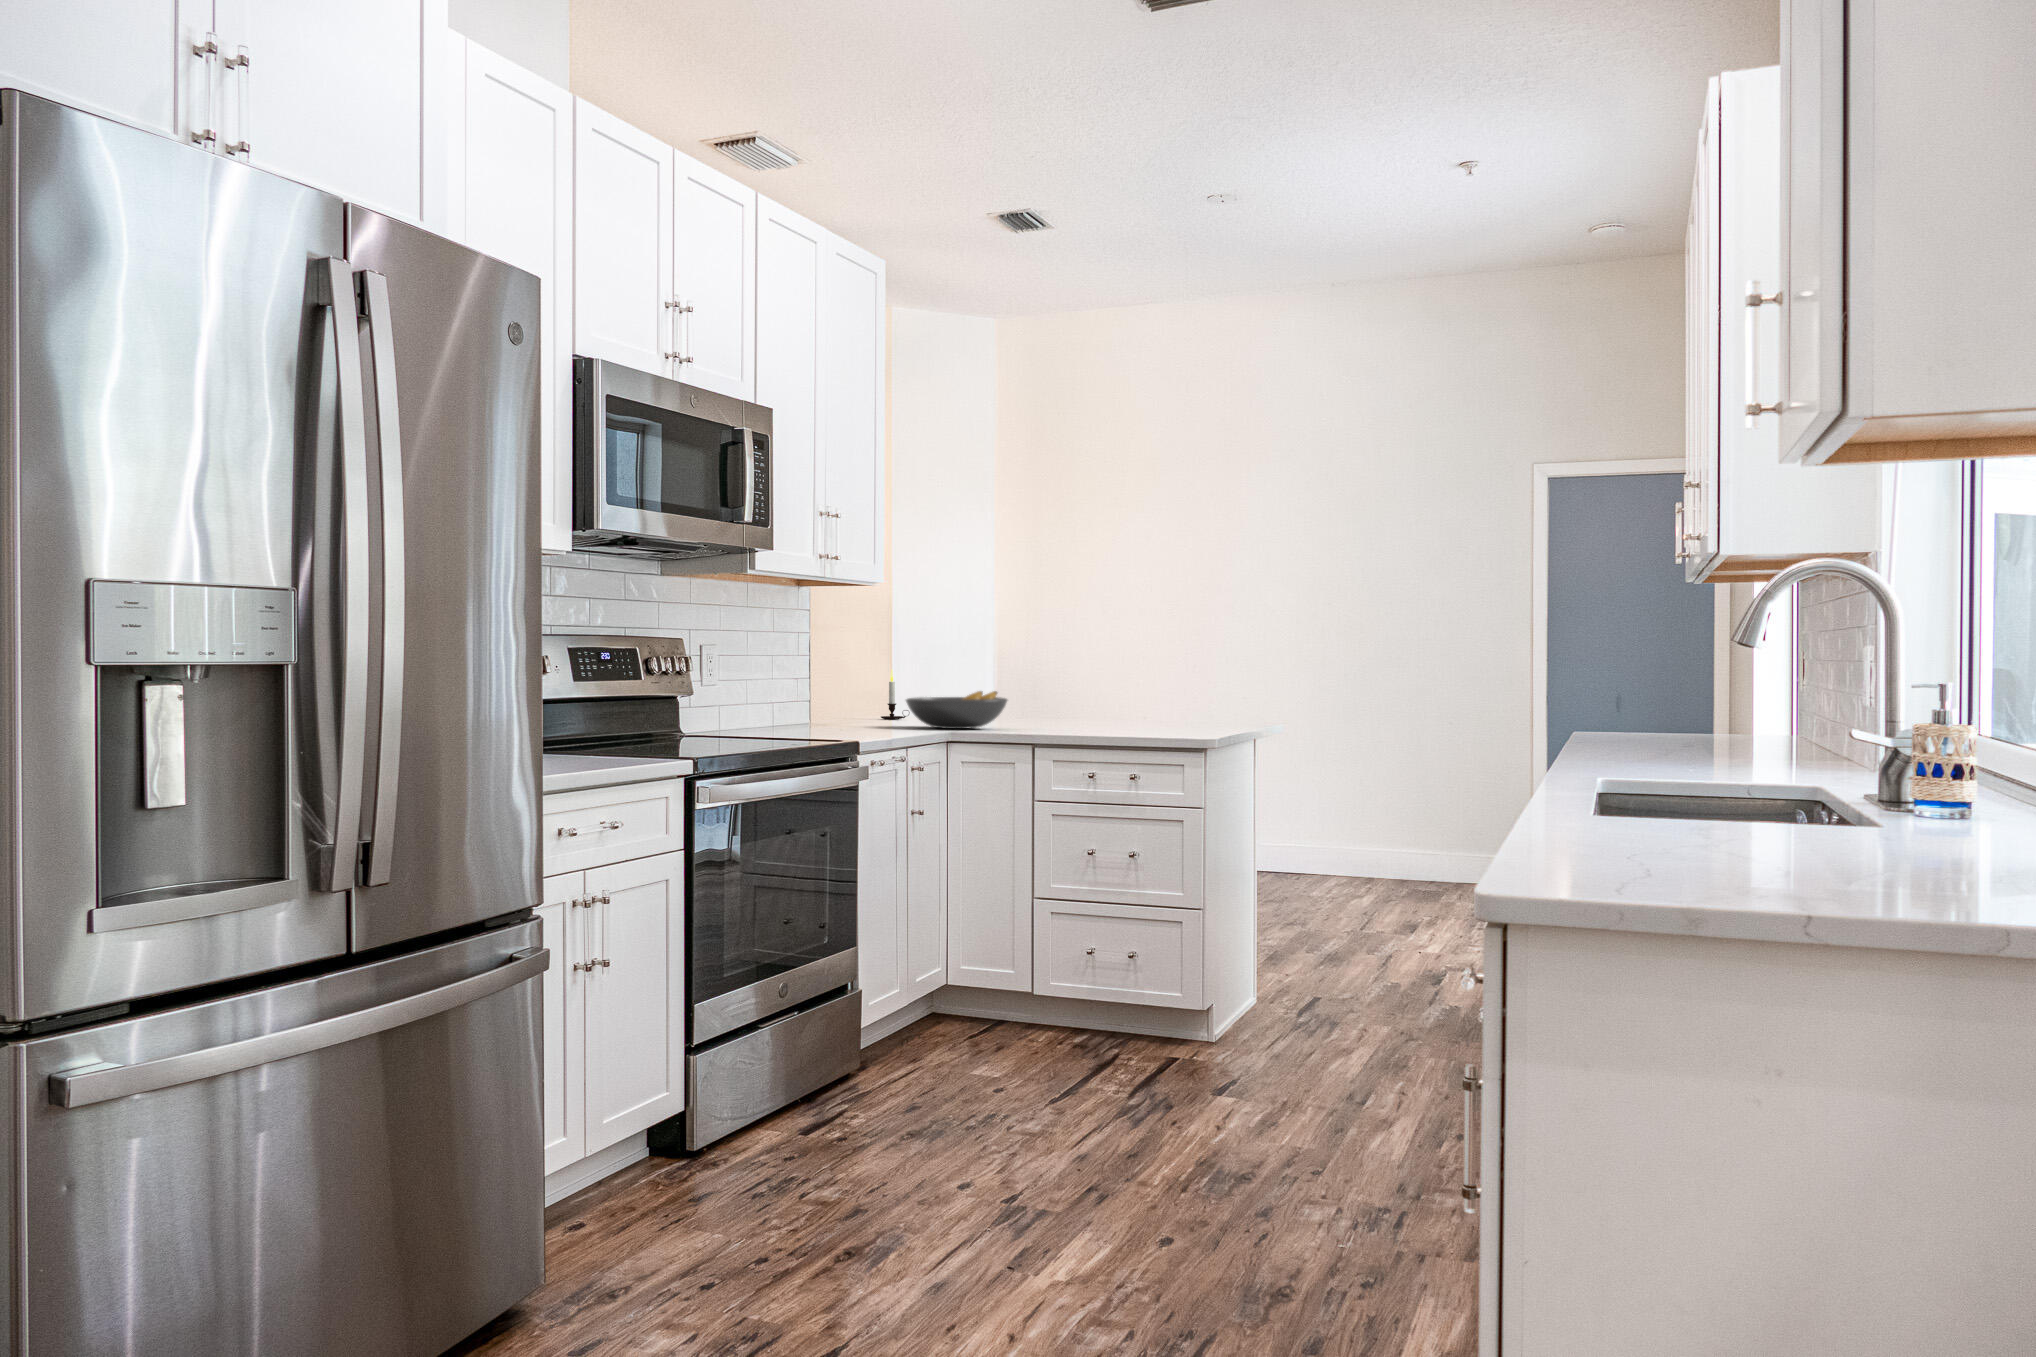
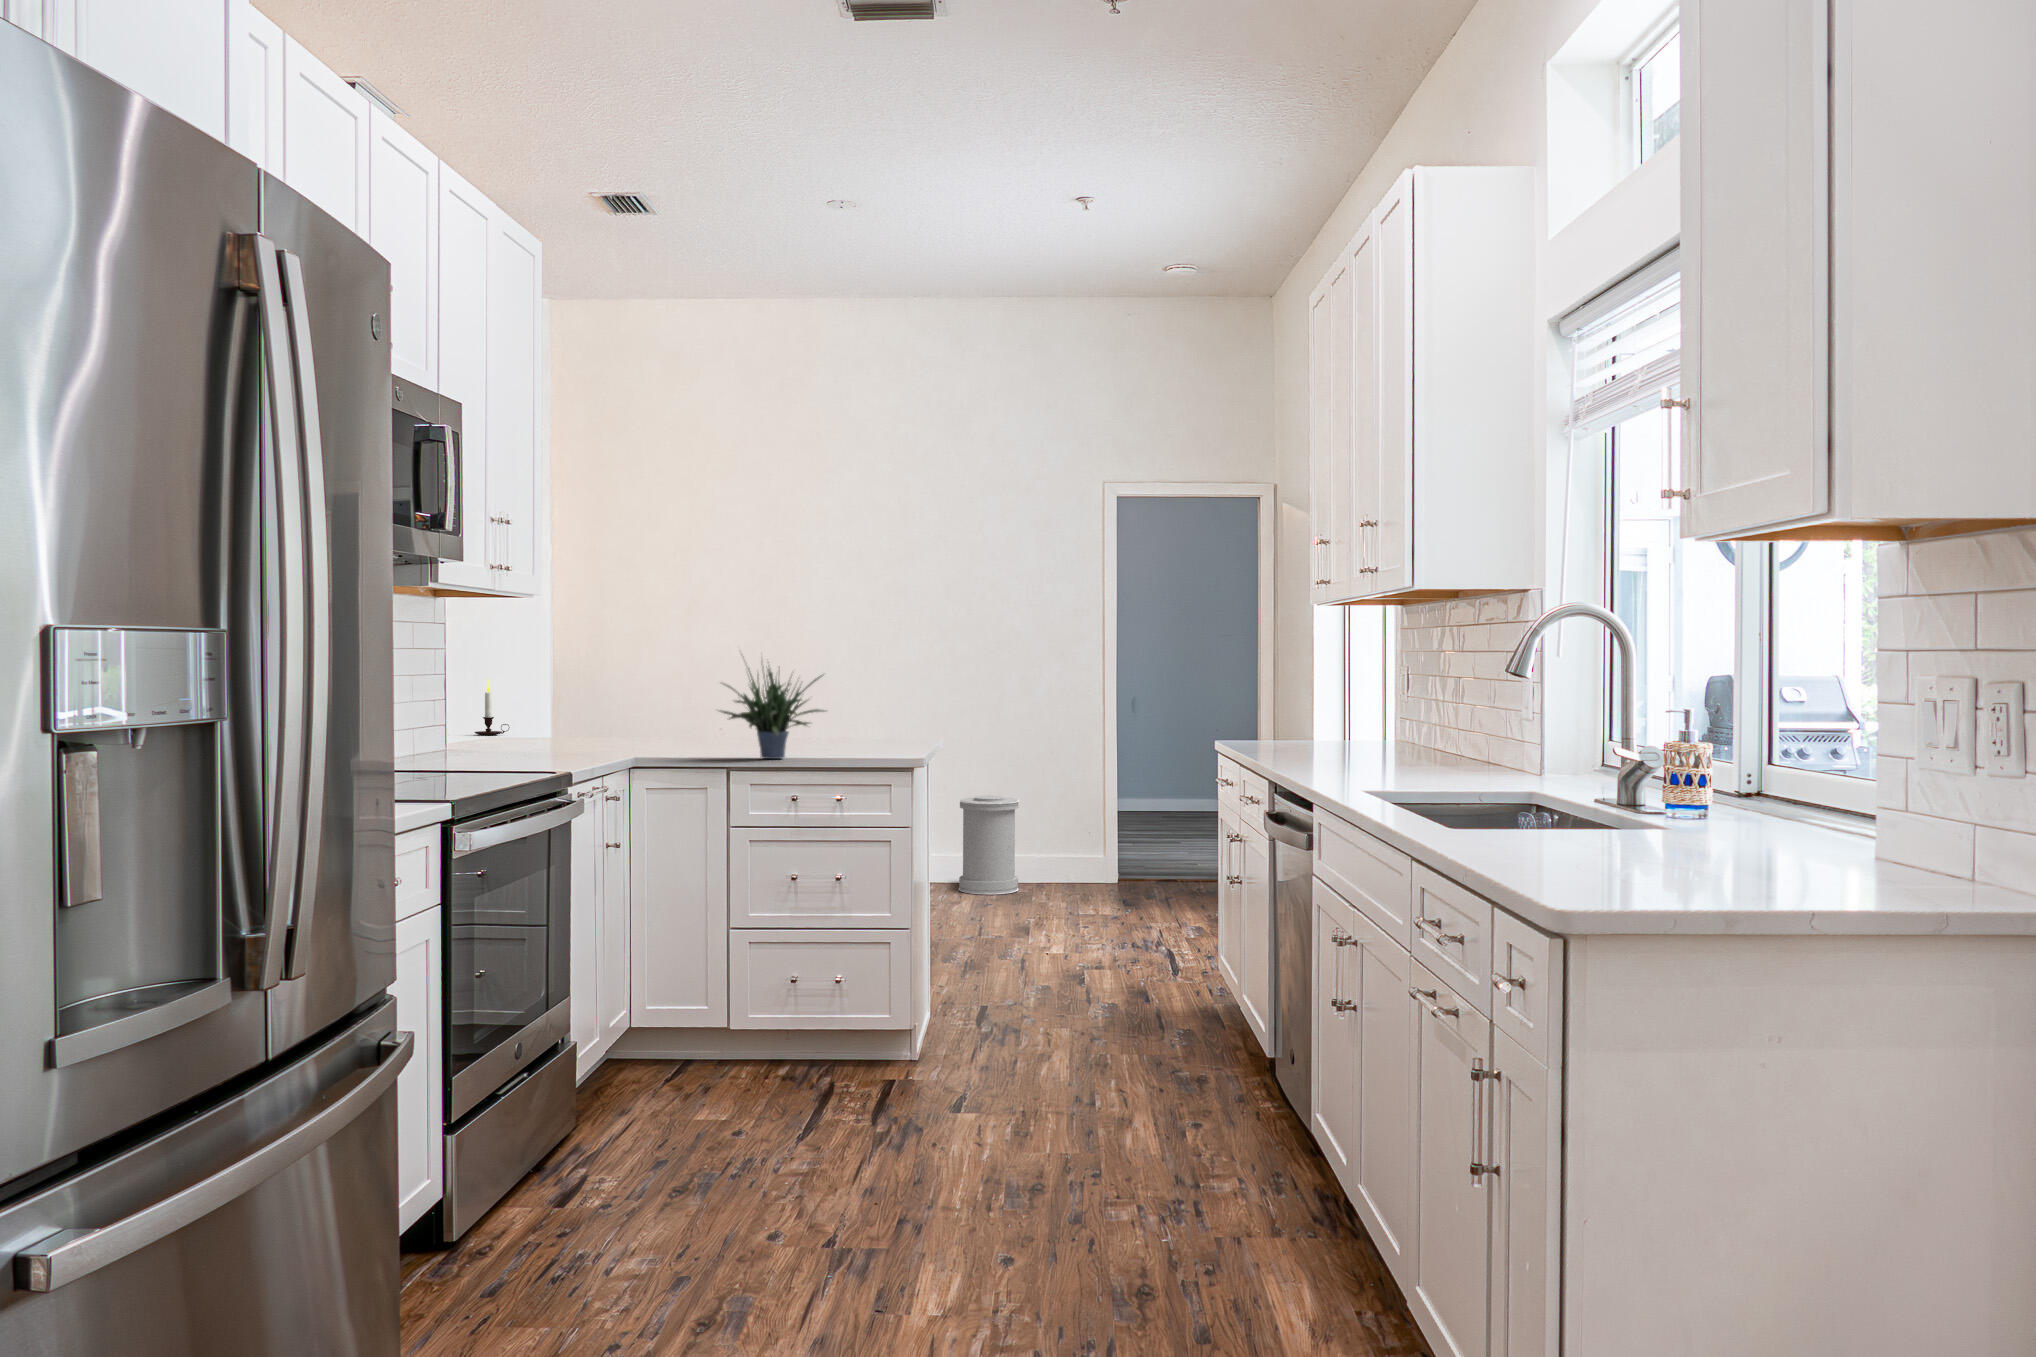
potted plant: none [1022,630,1122,739] -> present [720,666,825,759]
fruit bowl: present [906,691,1007,729] -> none [547,706,664,748]
trash can: none [1369,792,1433,892] -> present [959,795,1019,895]

